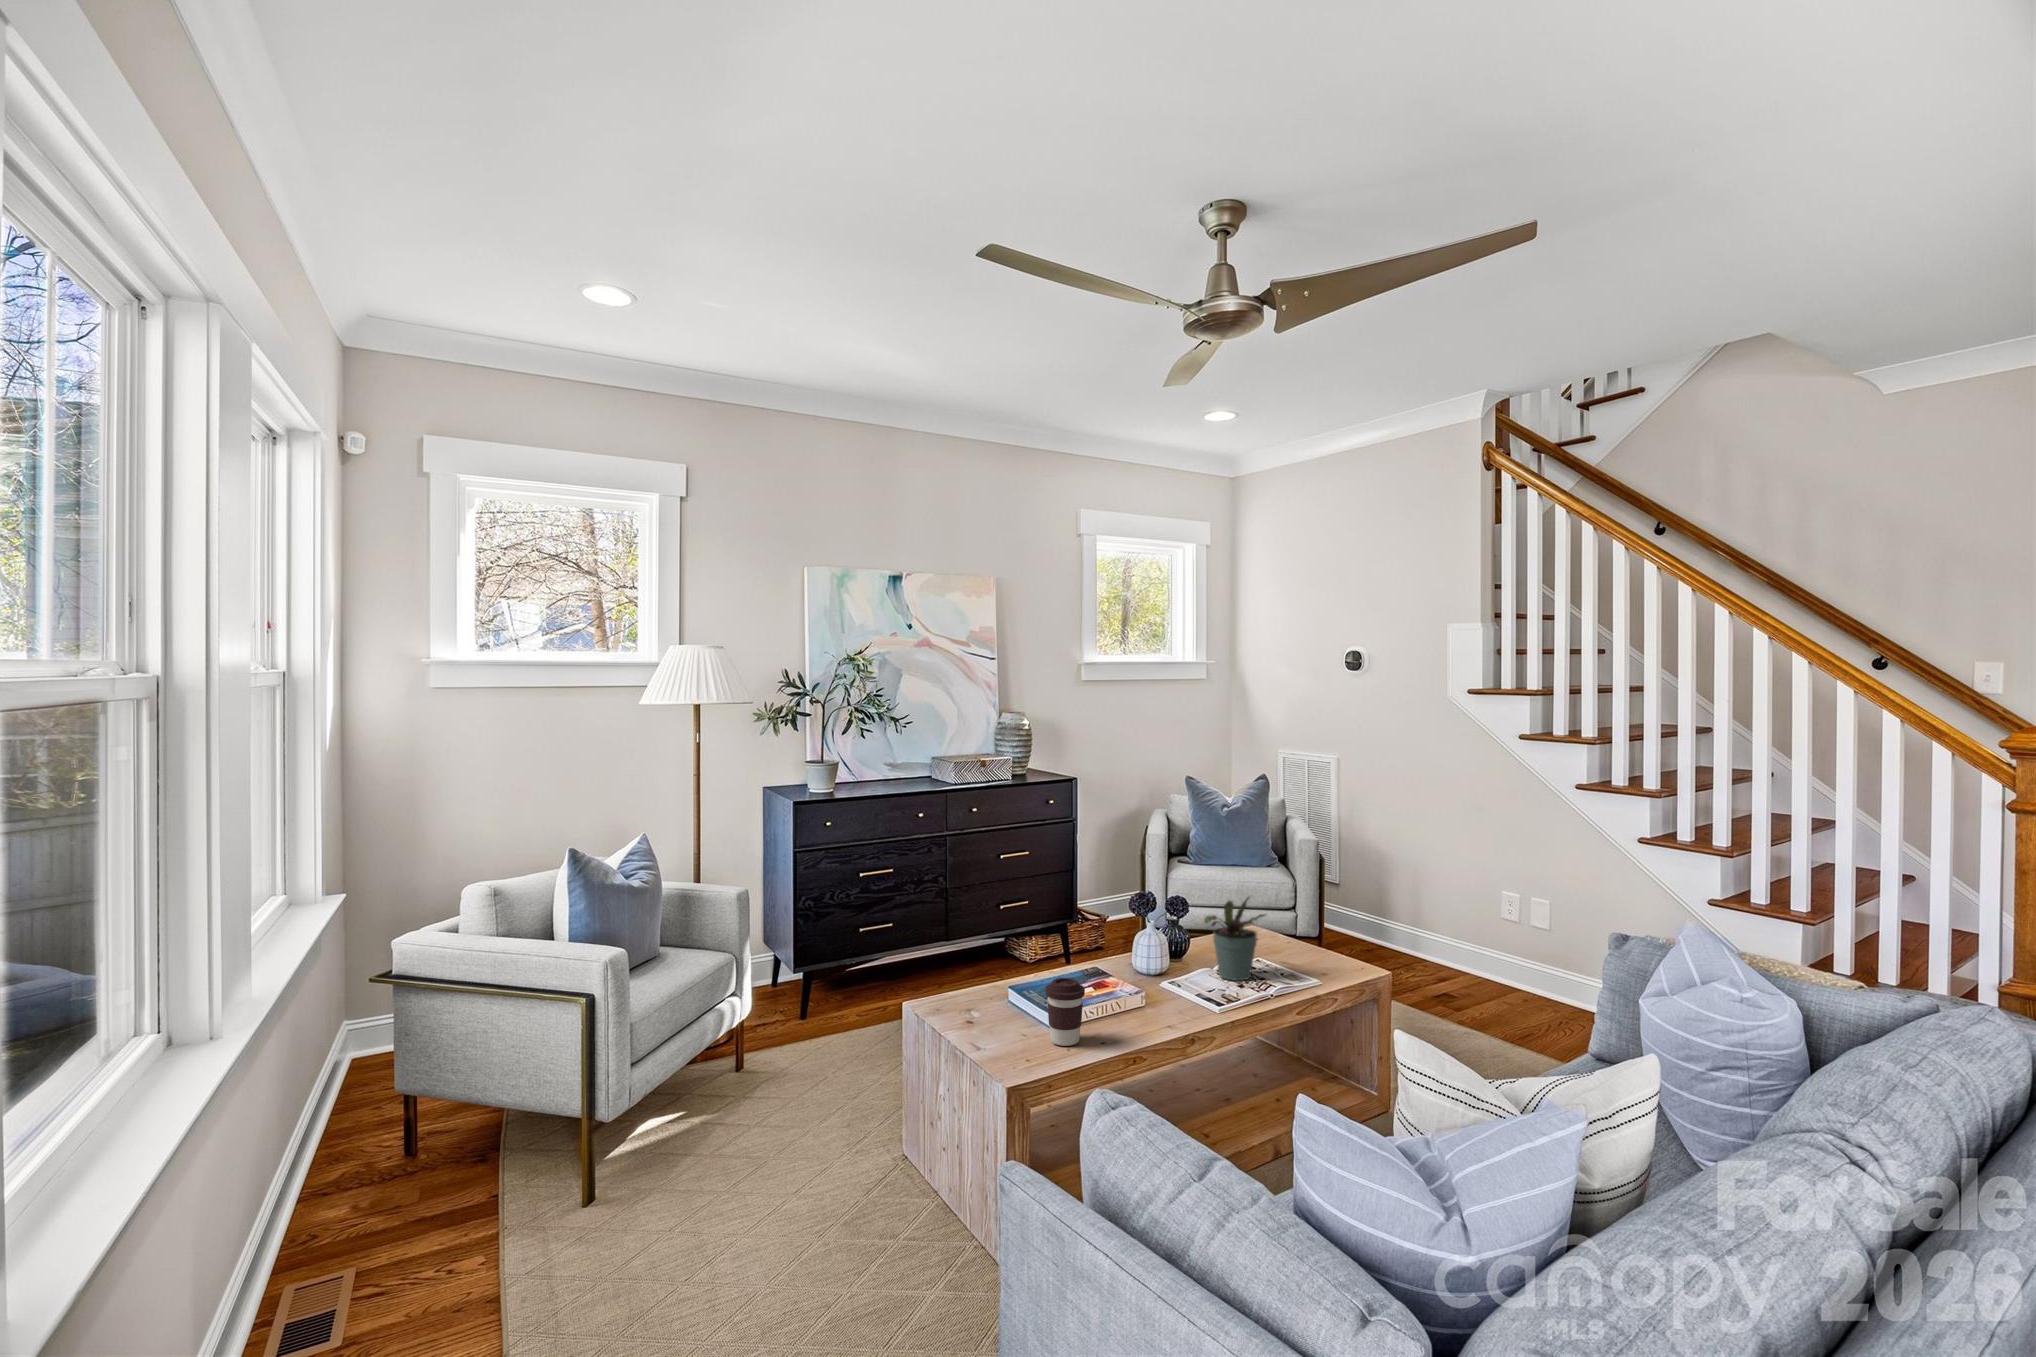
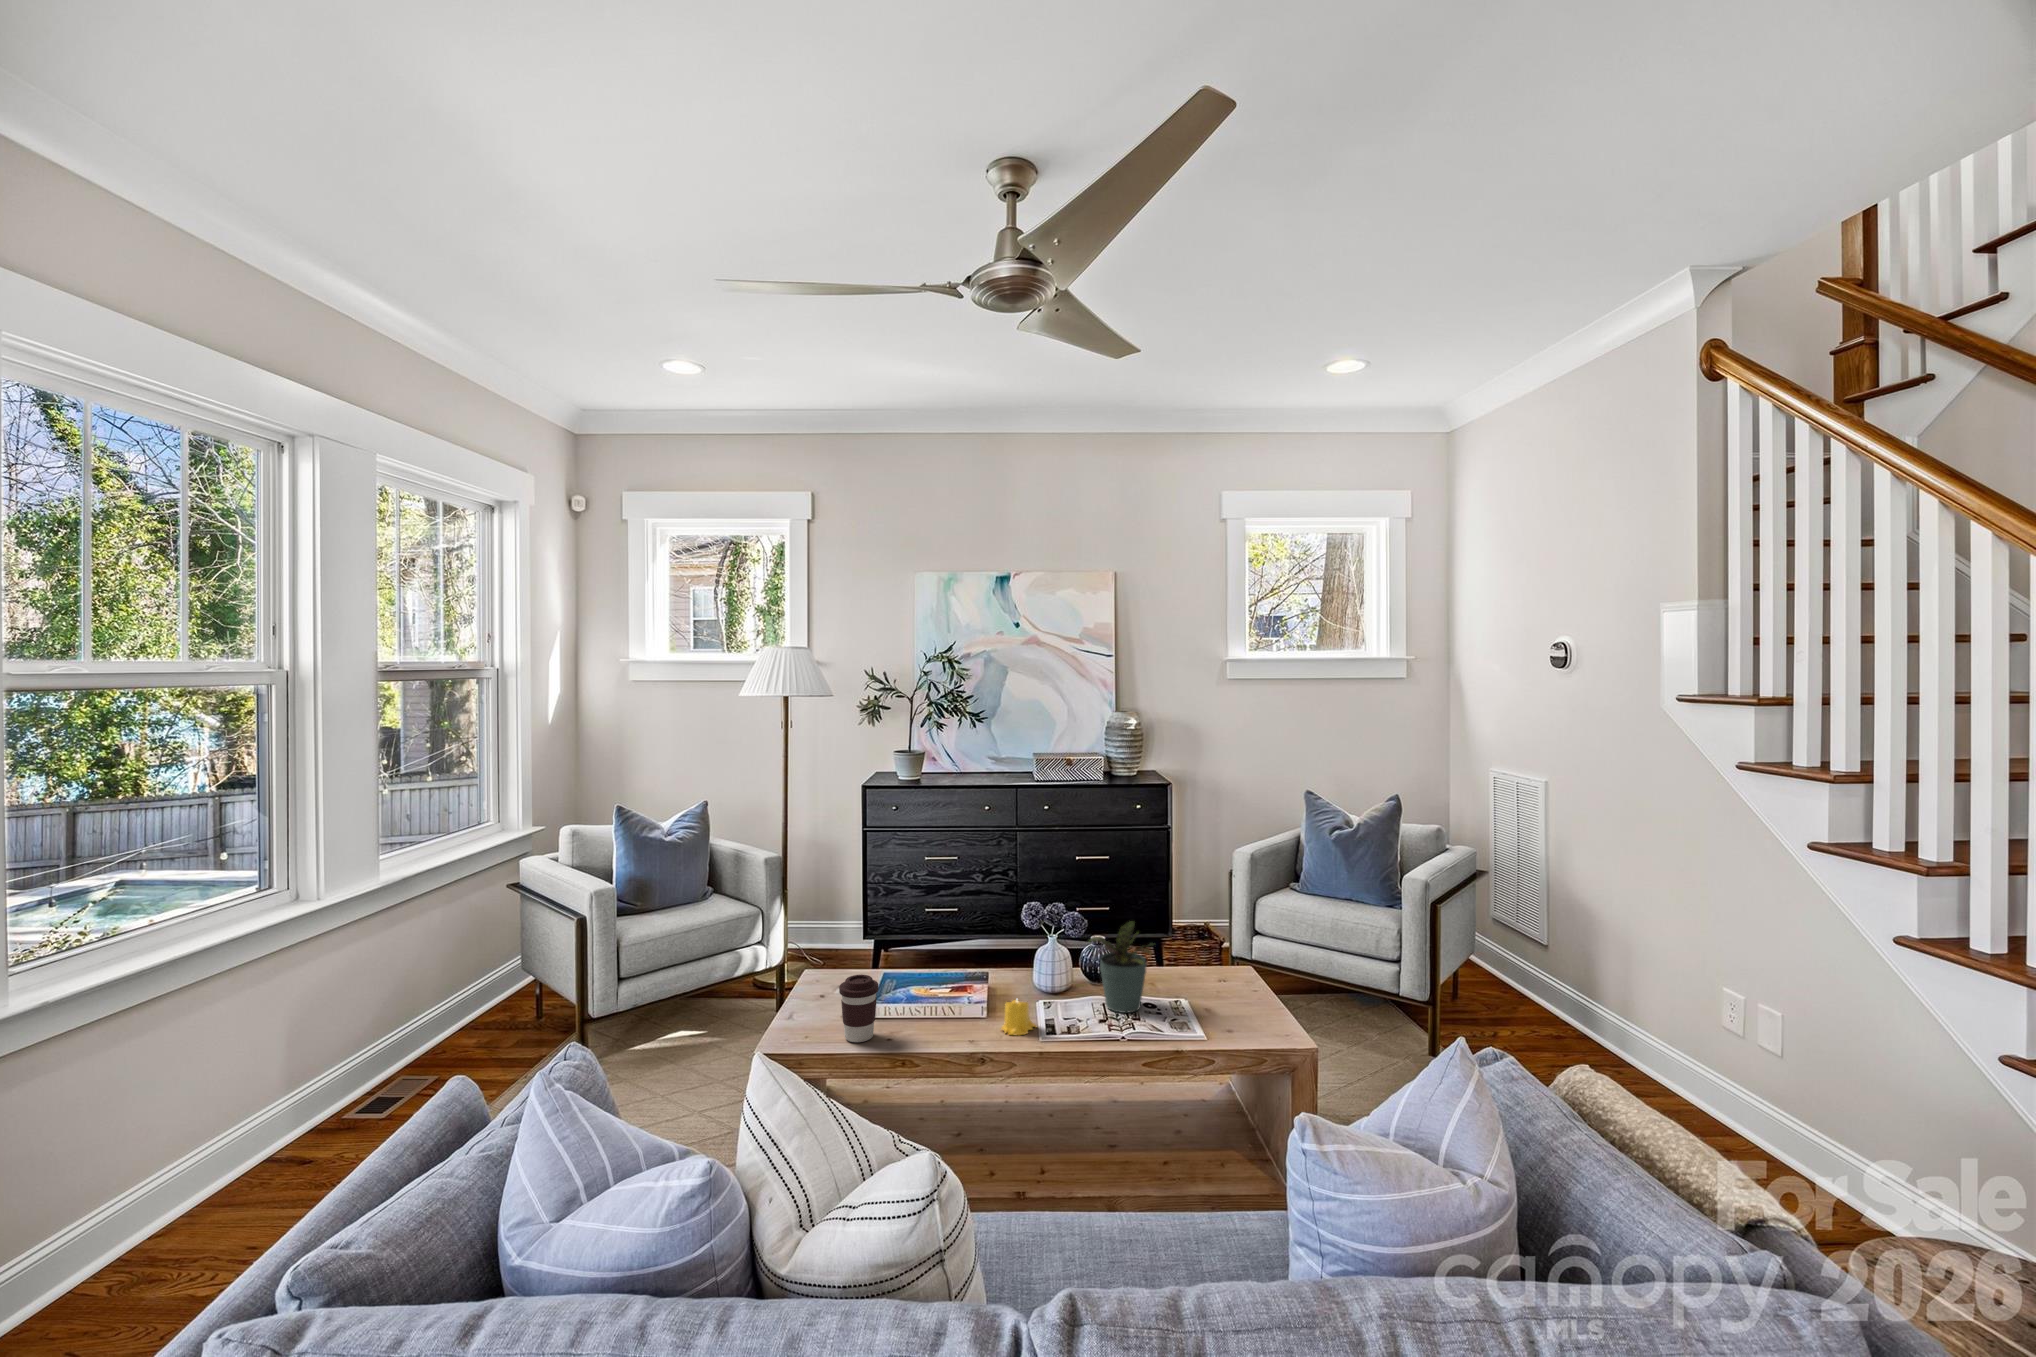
candle: none [1169,977,1201,1013] -> present [1001,999,1036,1035]

